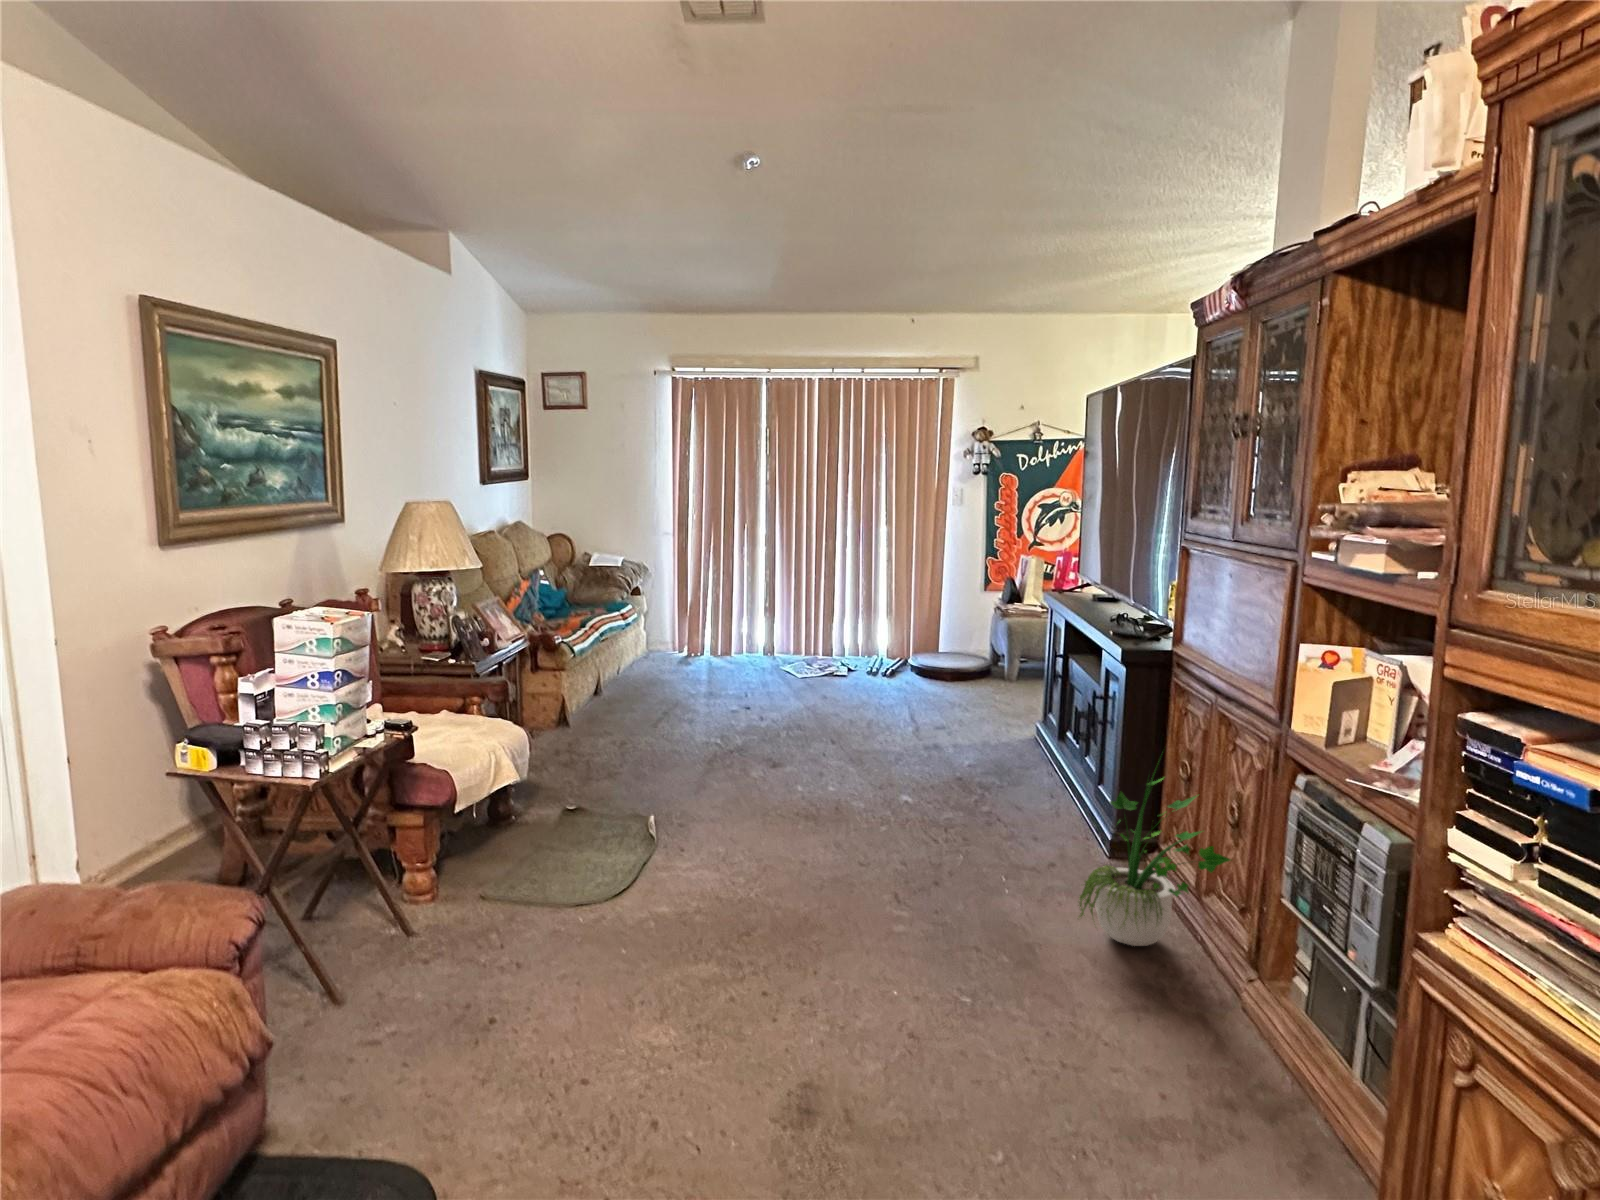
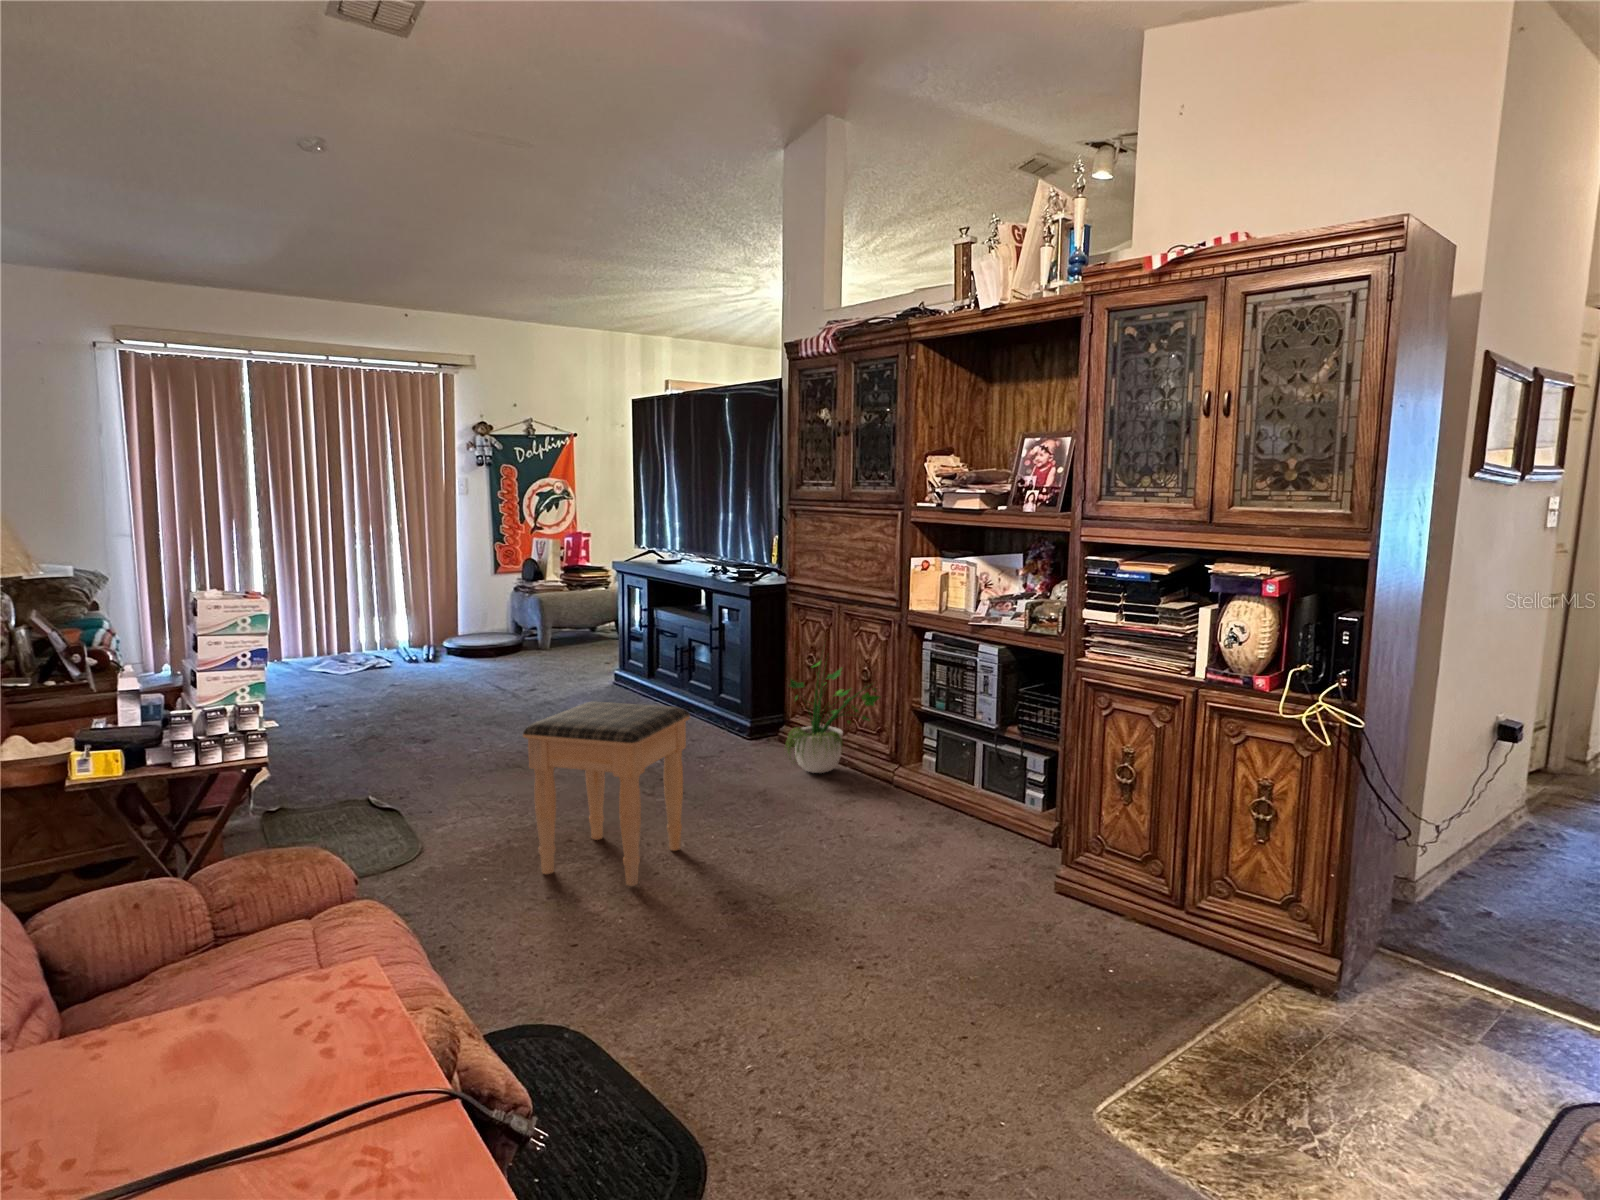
footstool: none [631,774,827,1023] -> present [523,701,690,886]

